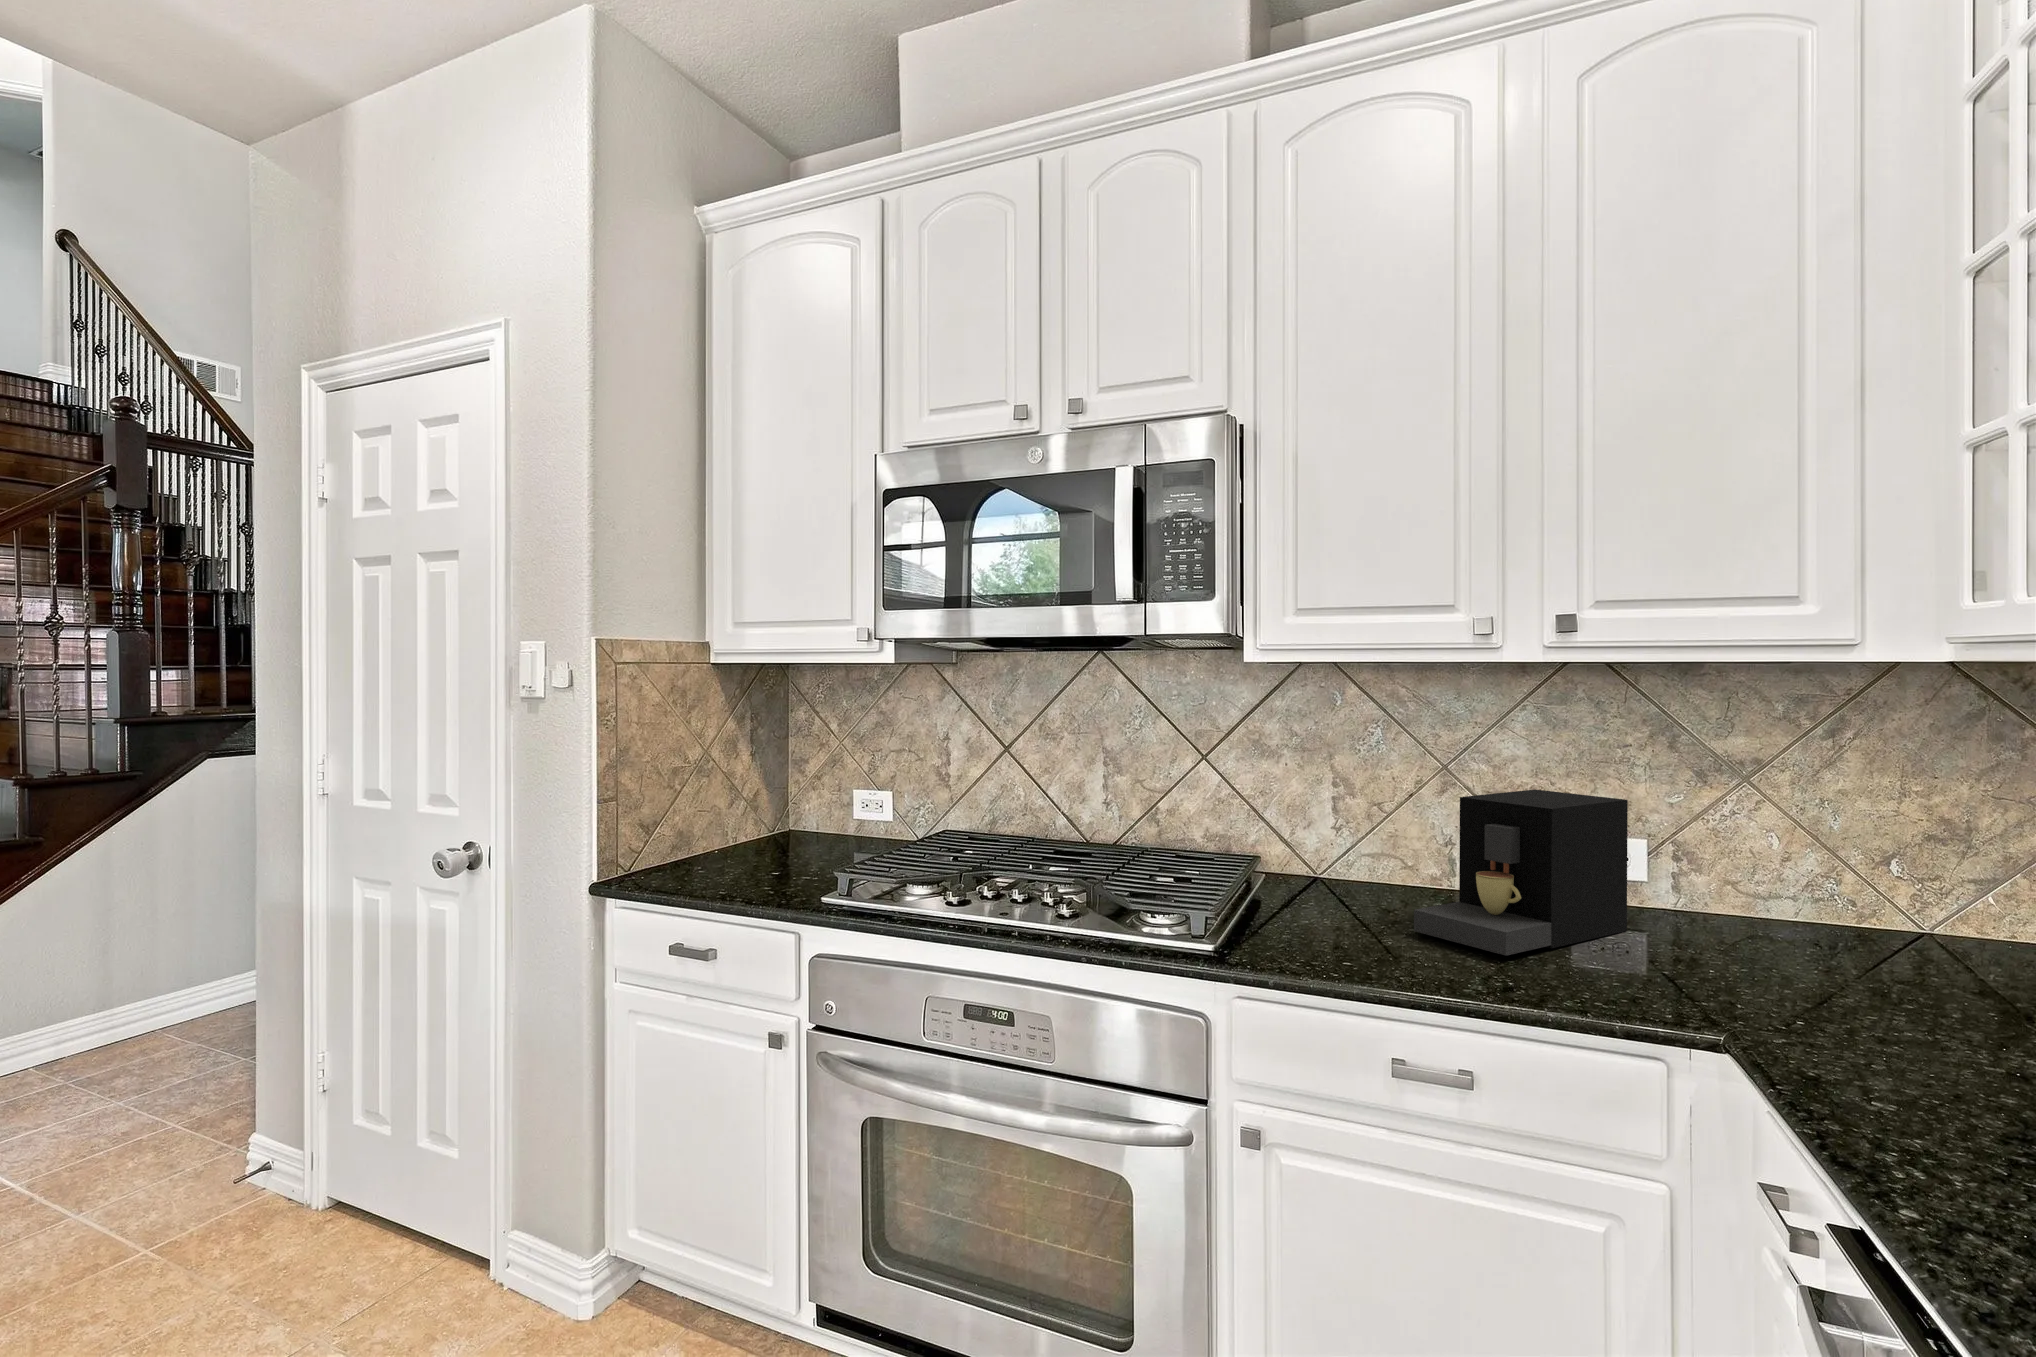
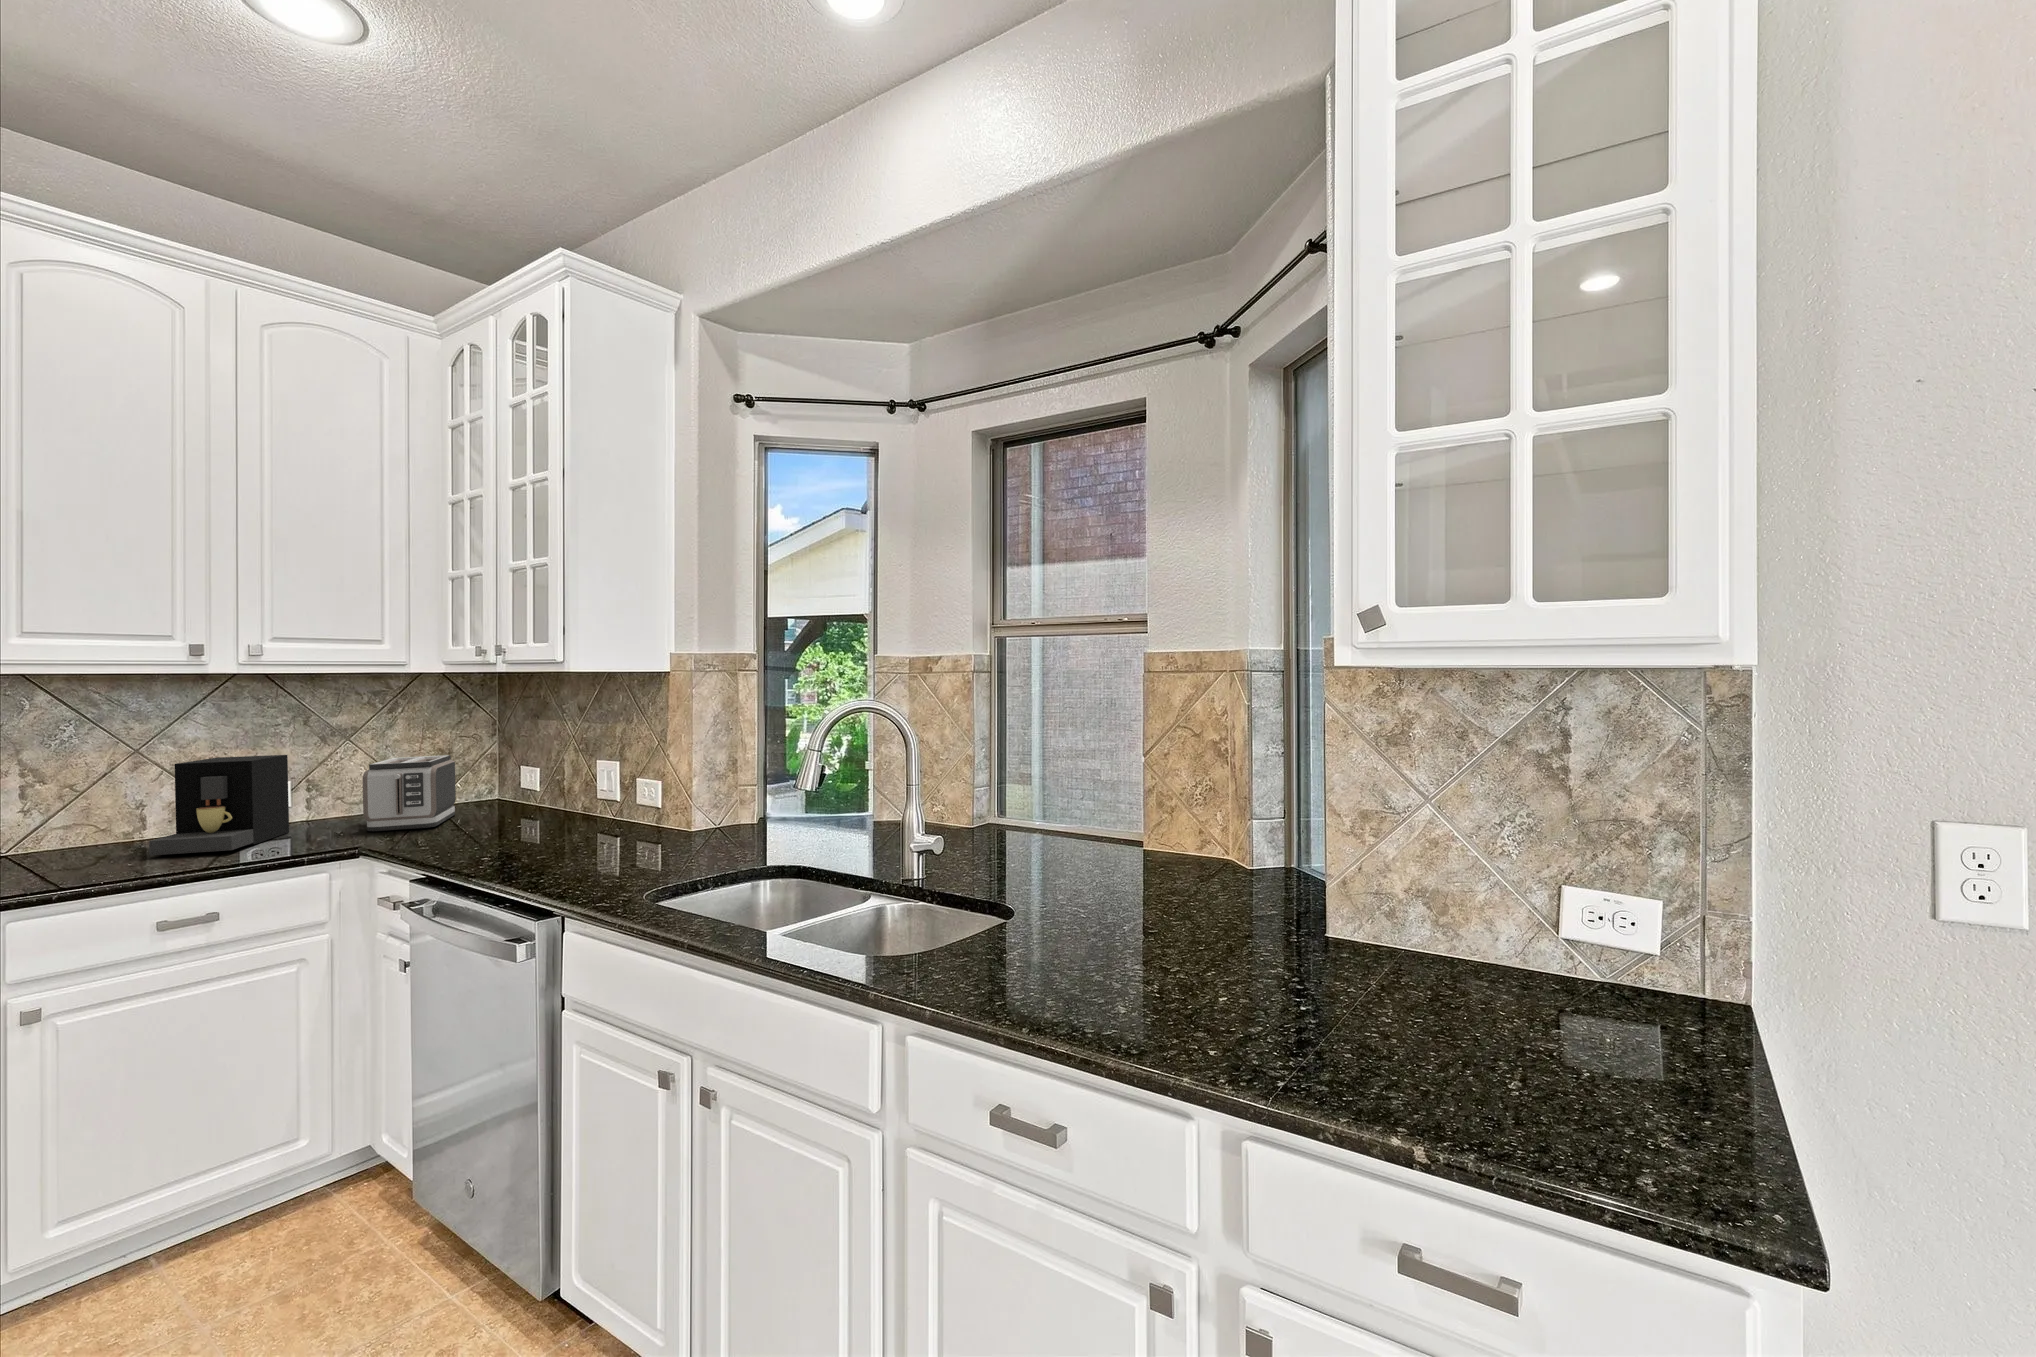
toaster: none [1742,827,1963,1000] -> present [363,755,456,831]

